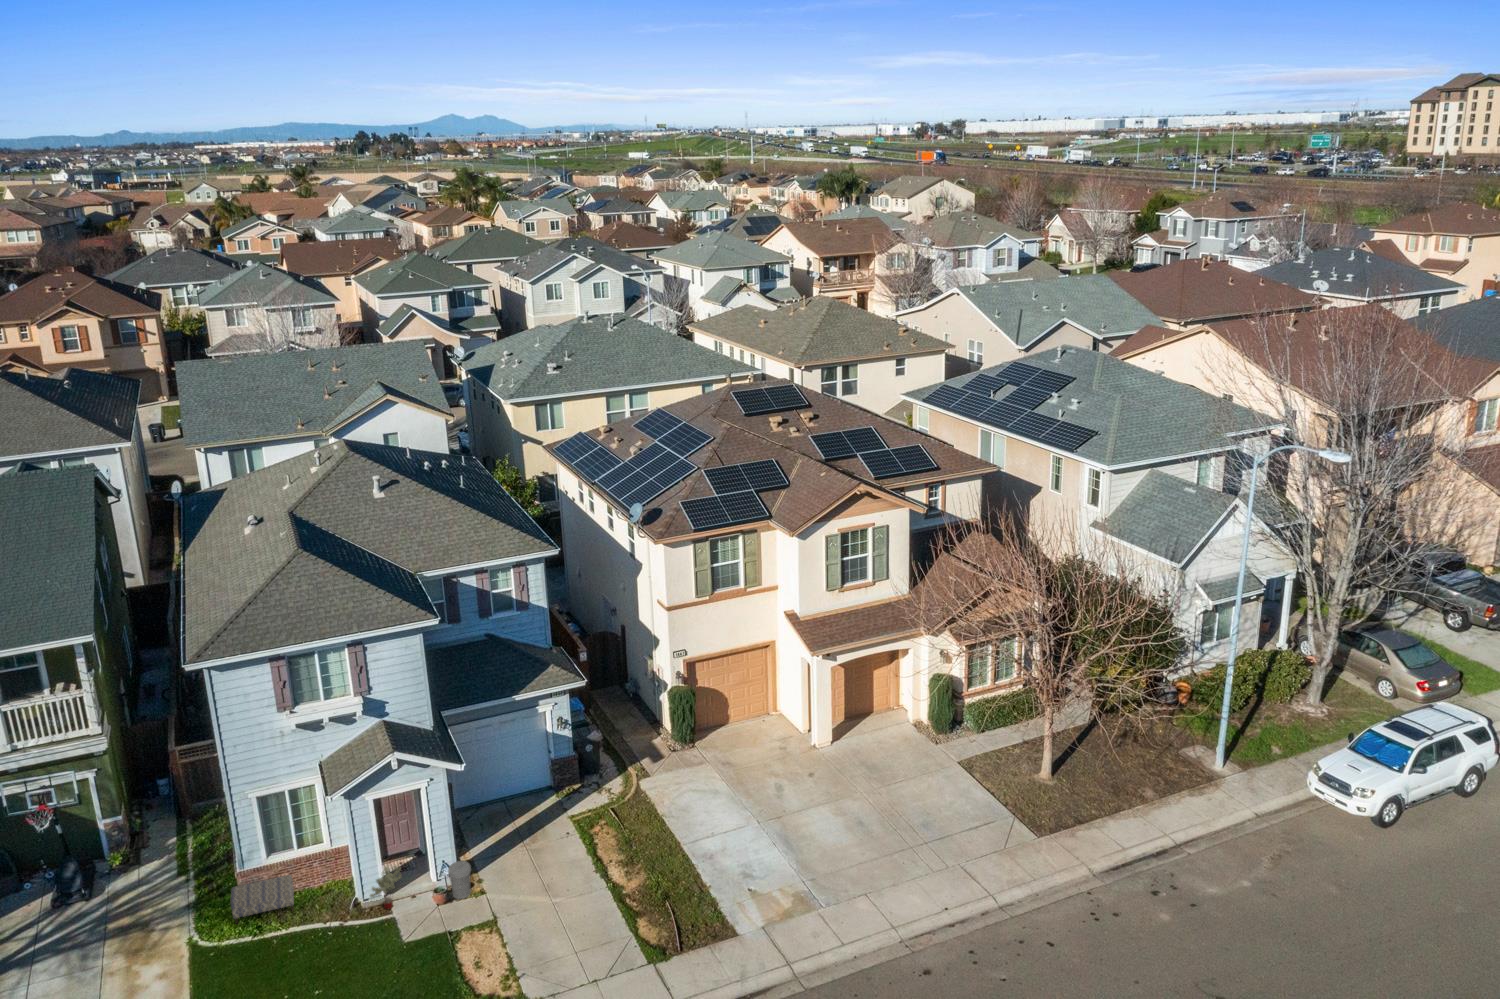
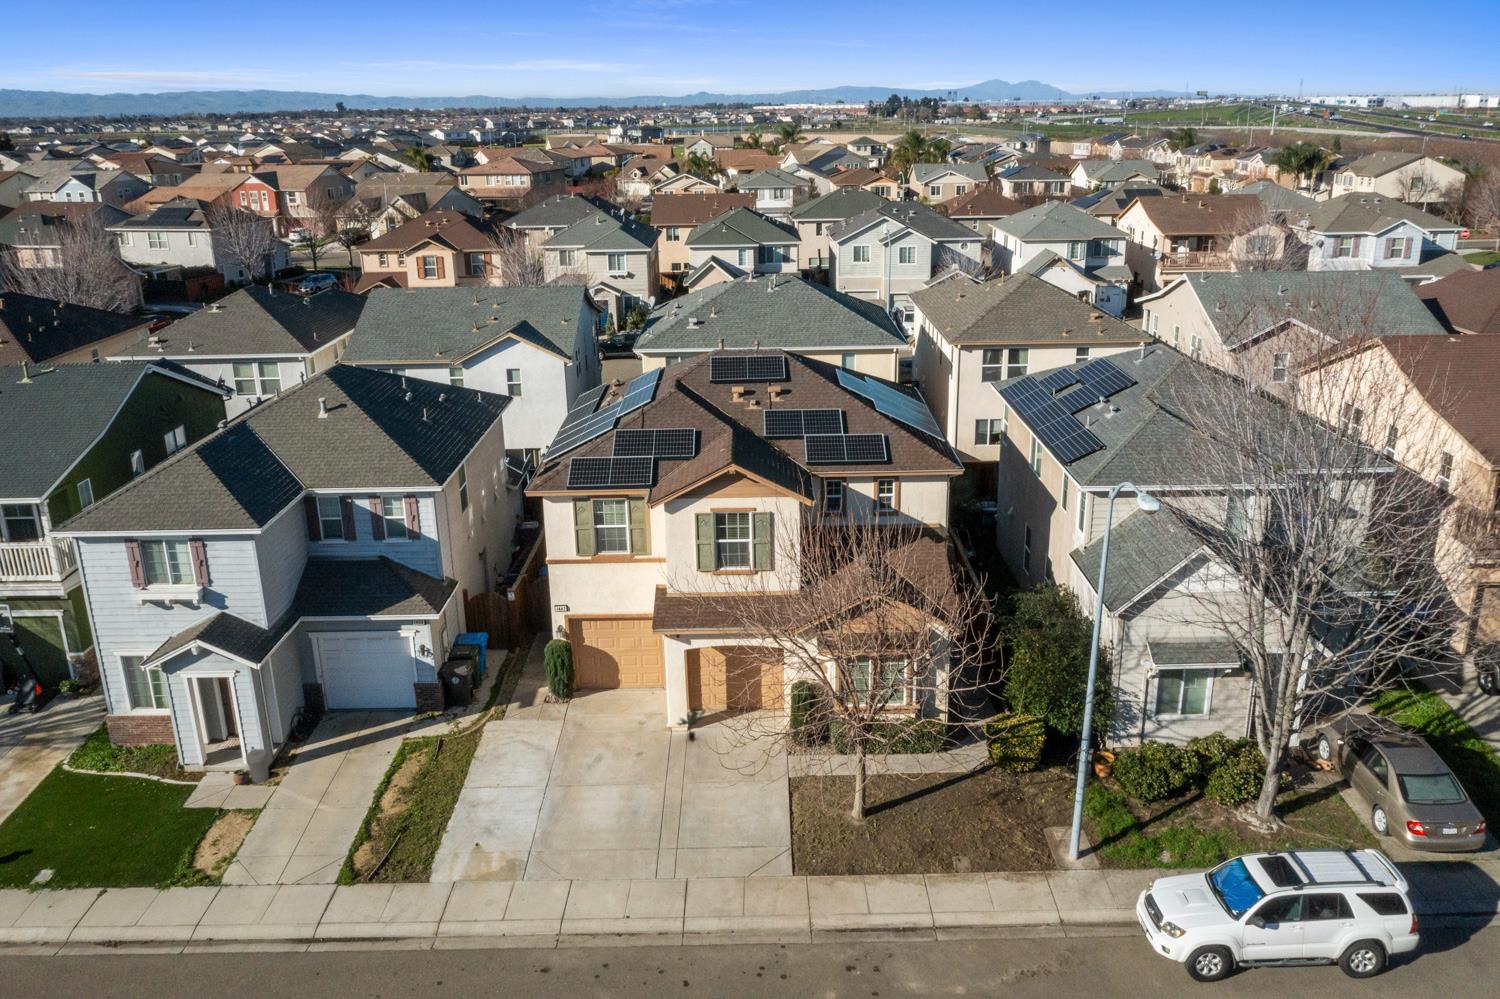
potted tree: present [370,866,401,909] -> present [677,706,706,741]
bench: present [231,875,294,924] -> none [92,726,153,758]

